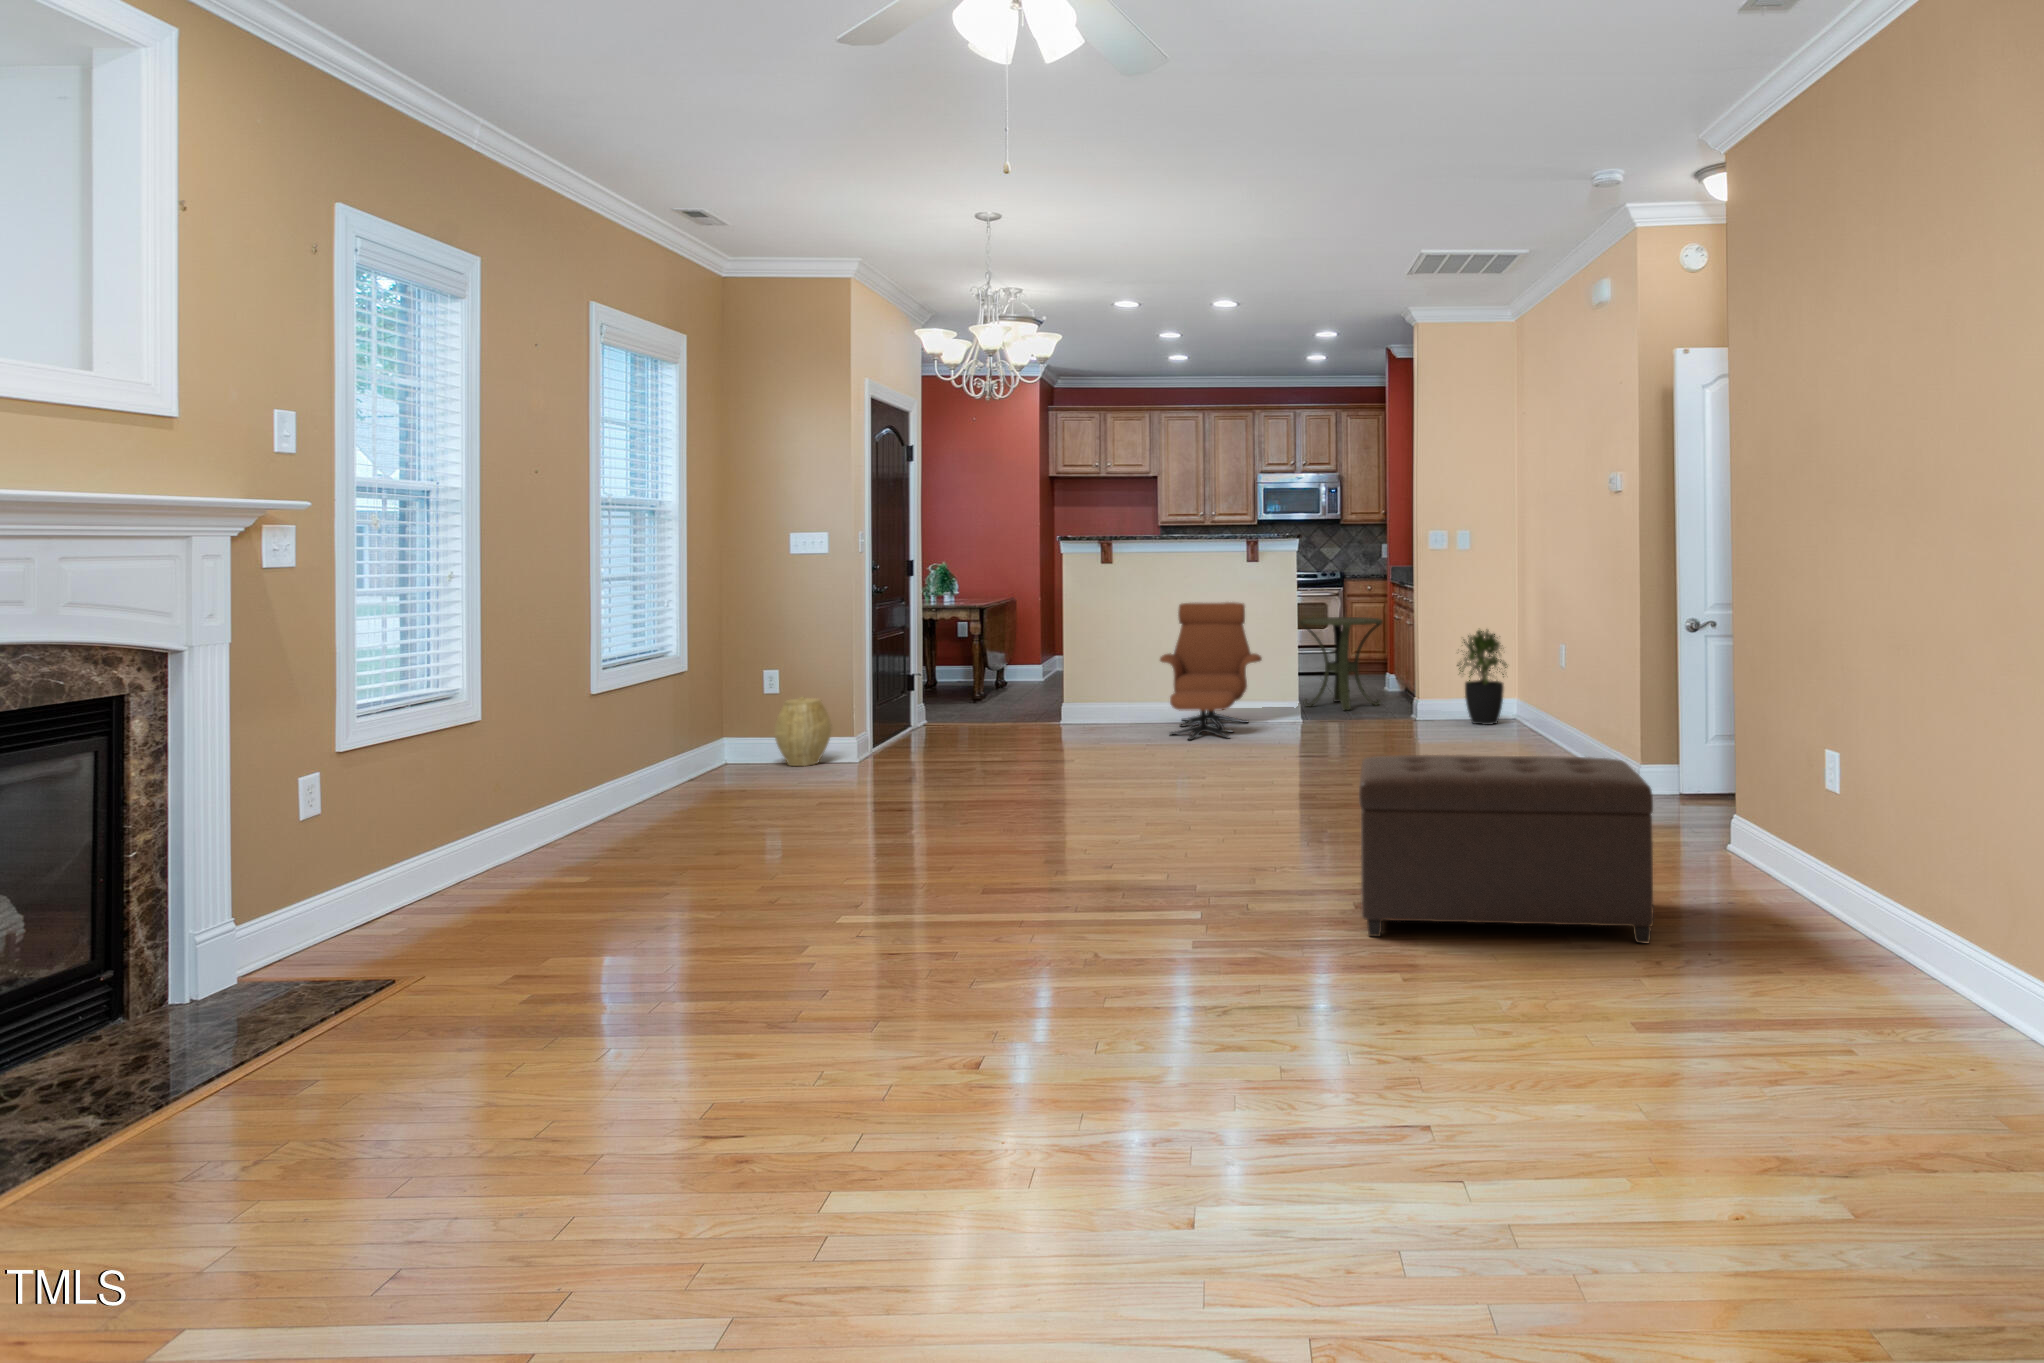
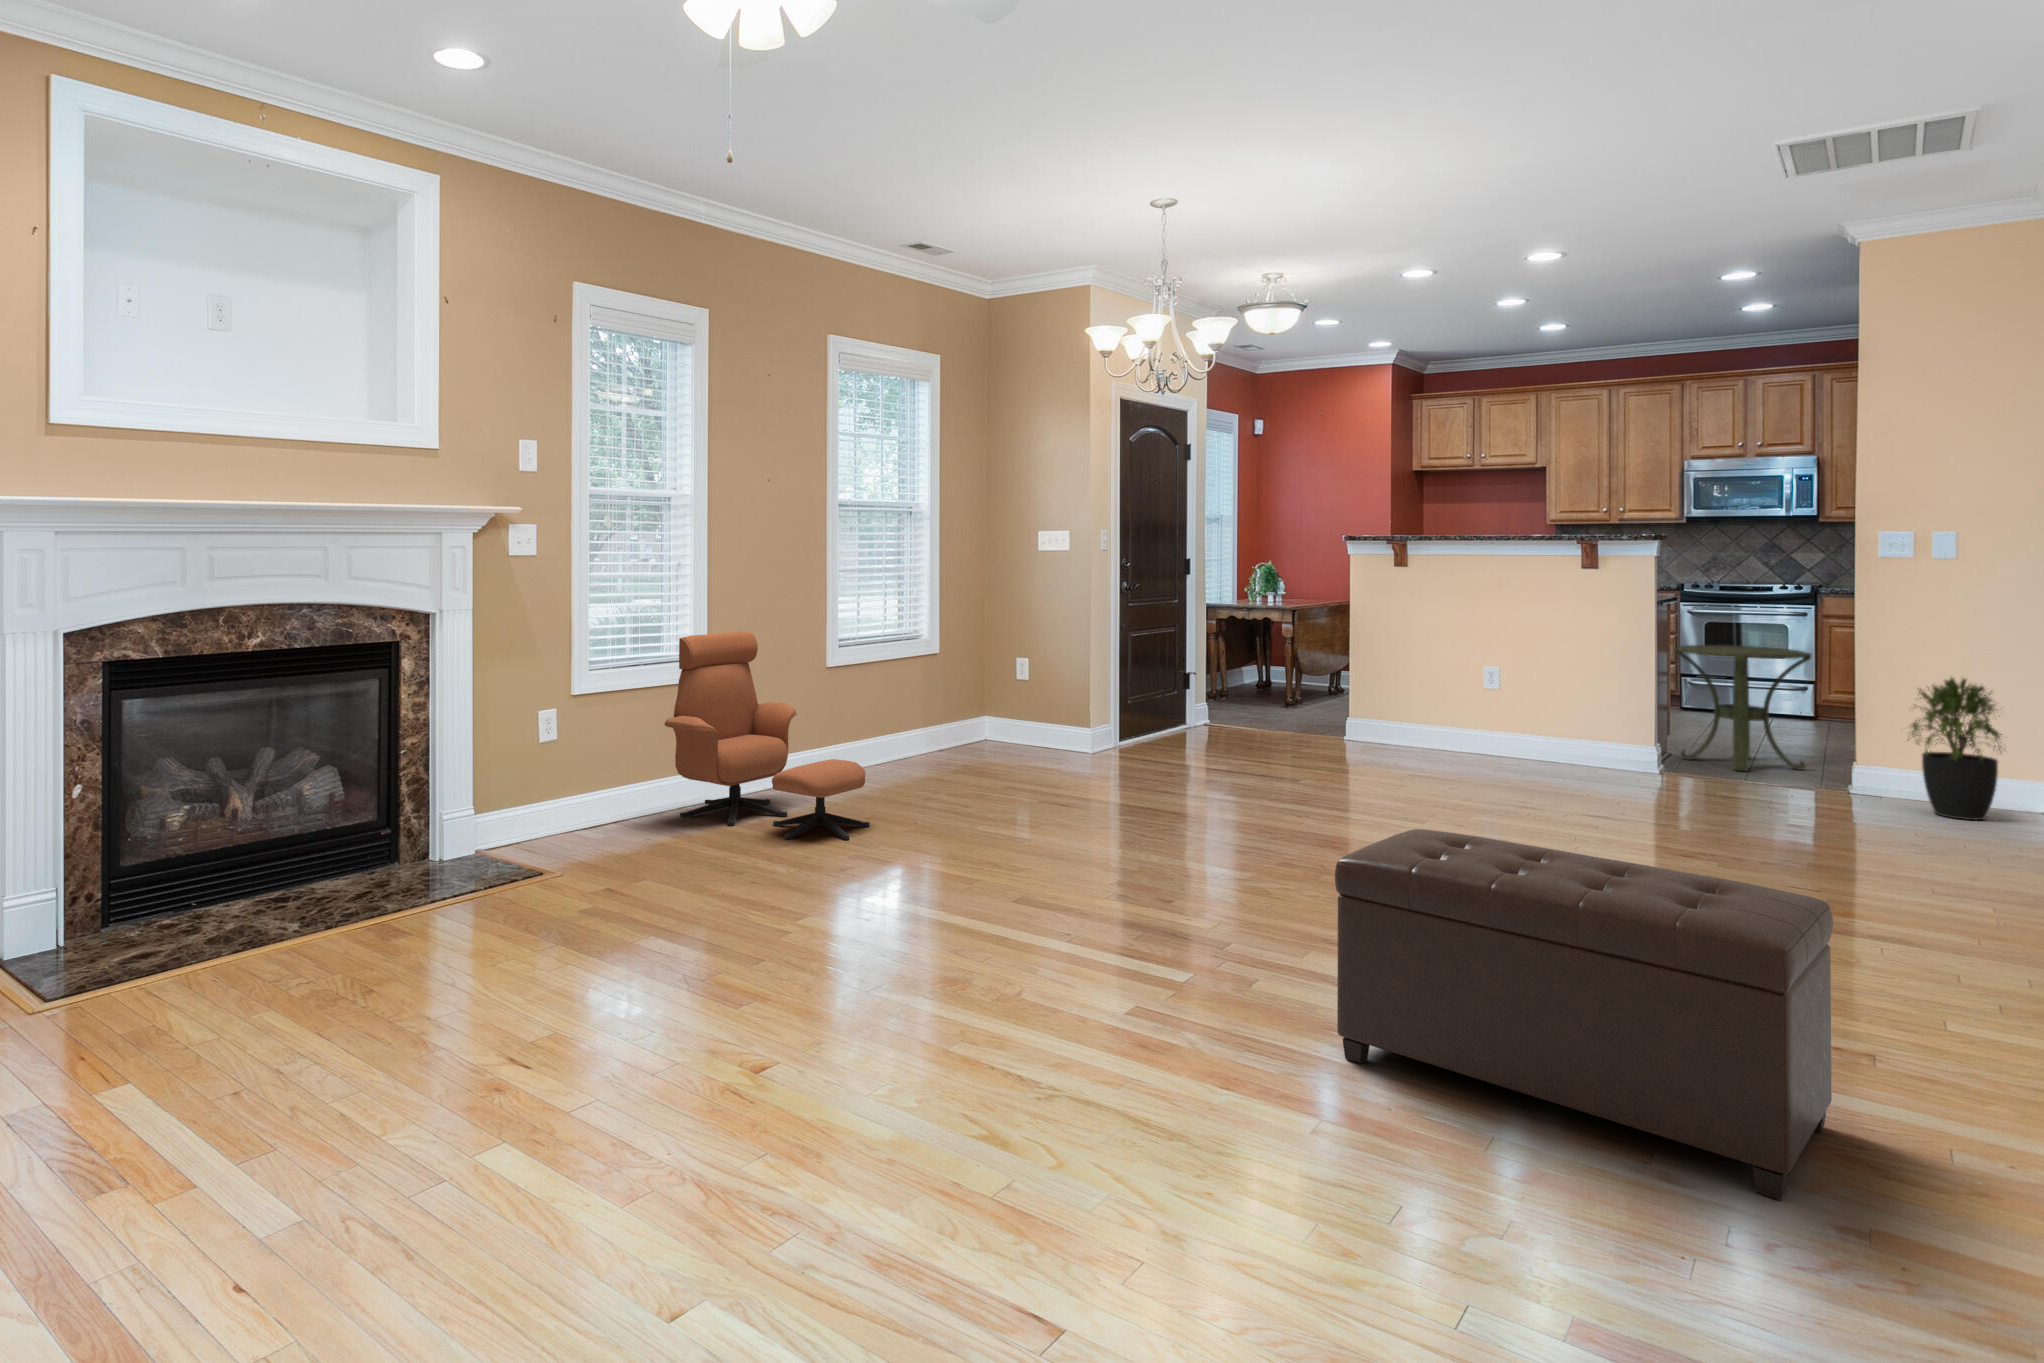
lounge chair: present [1160,602,1262,740] -> present [664,632,870,840]
woven basket: present [774,697,832,766] -> none [1012,687,1064,753]

